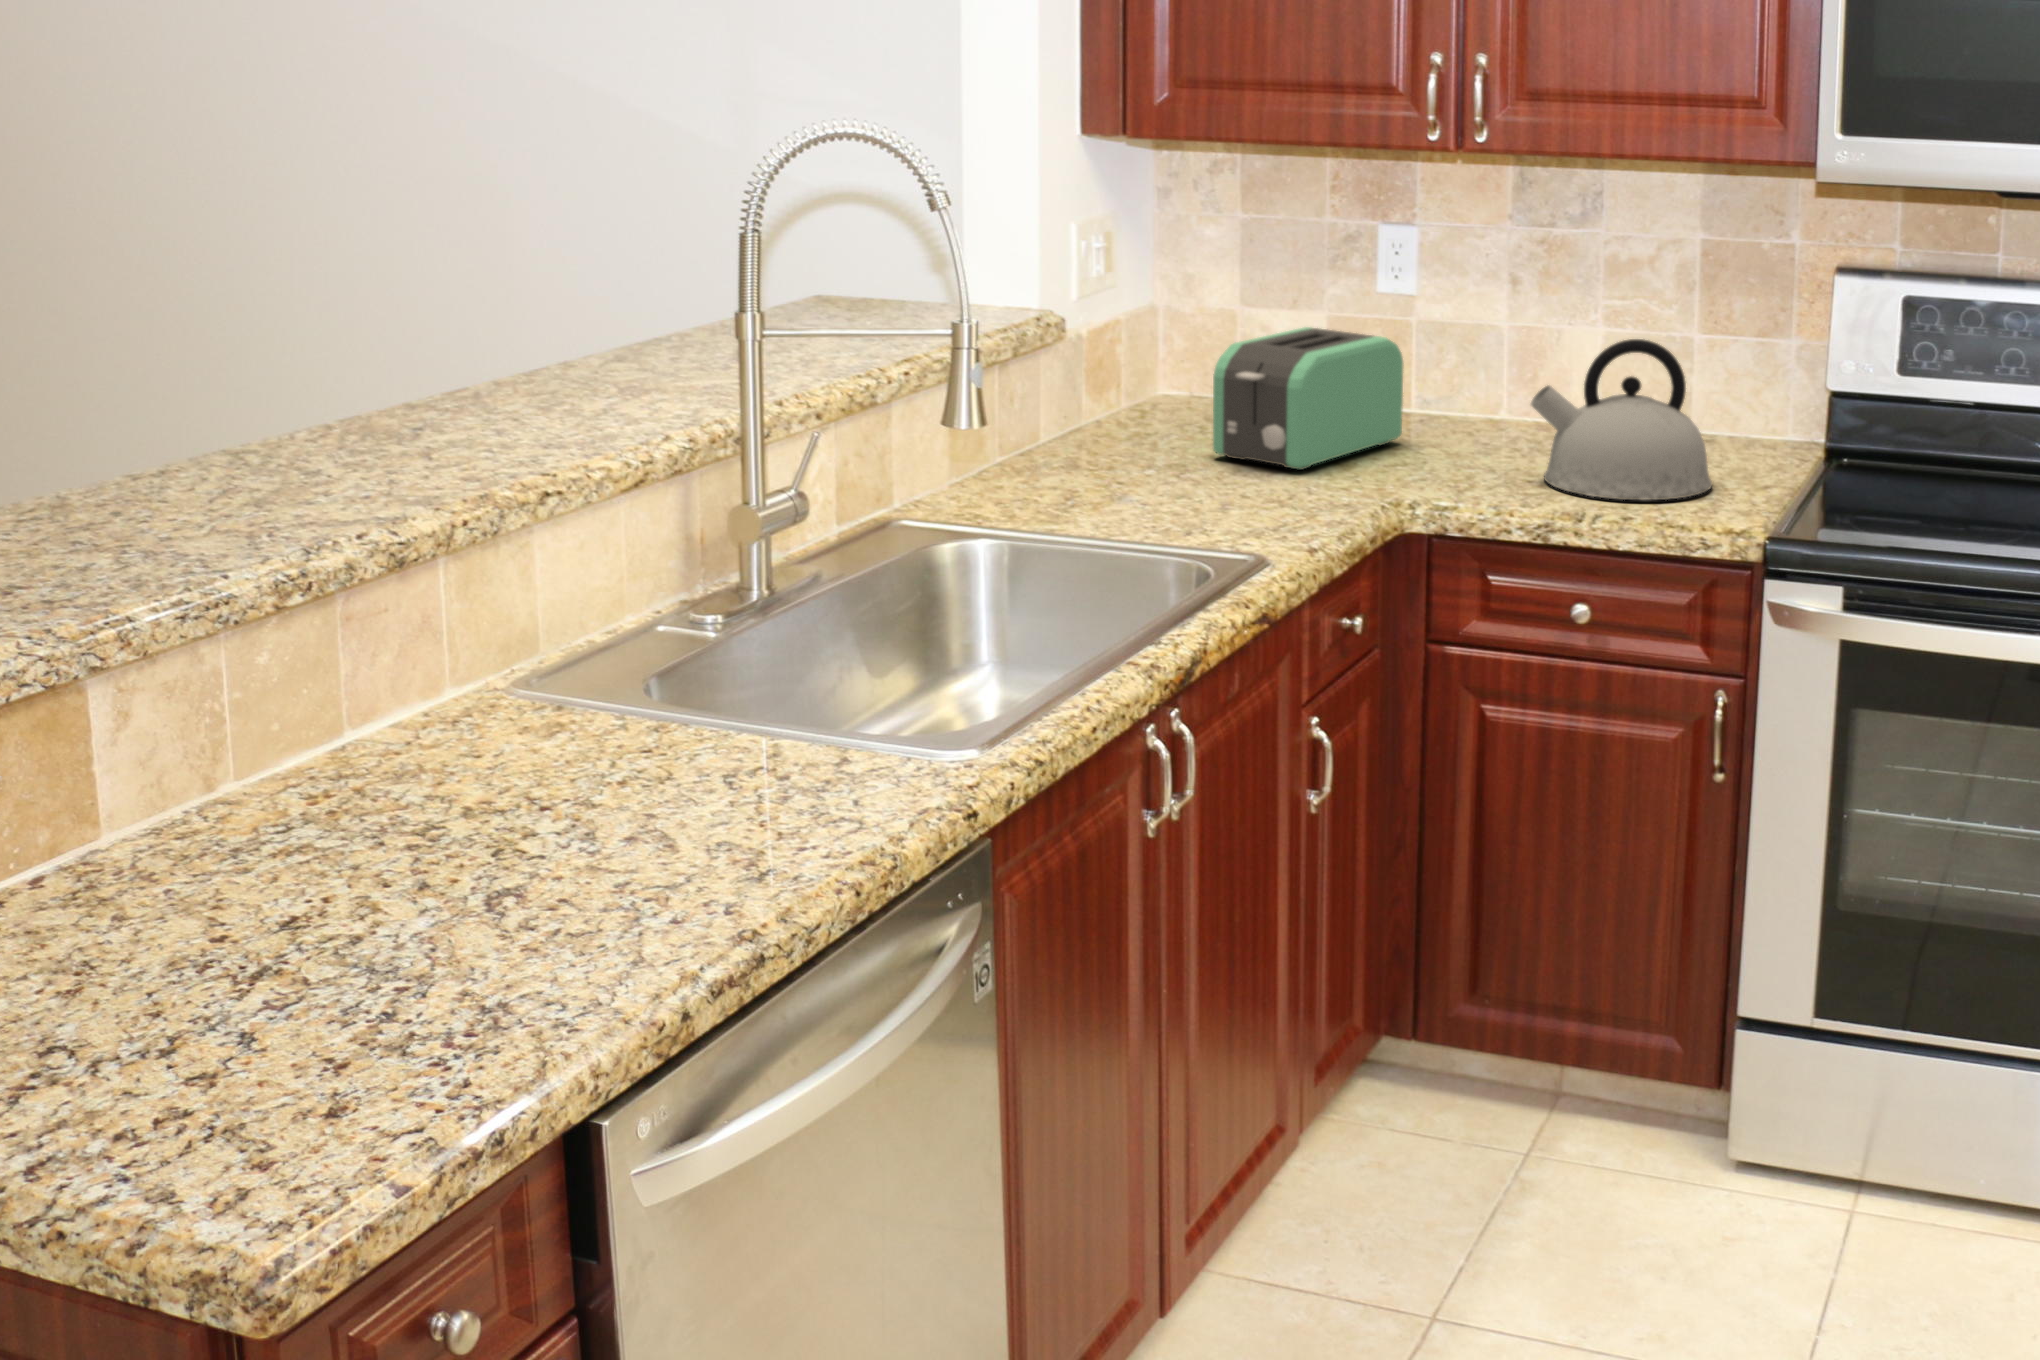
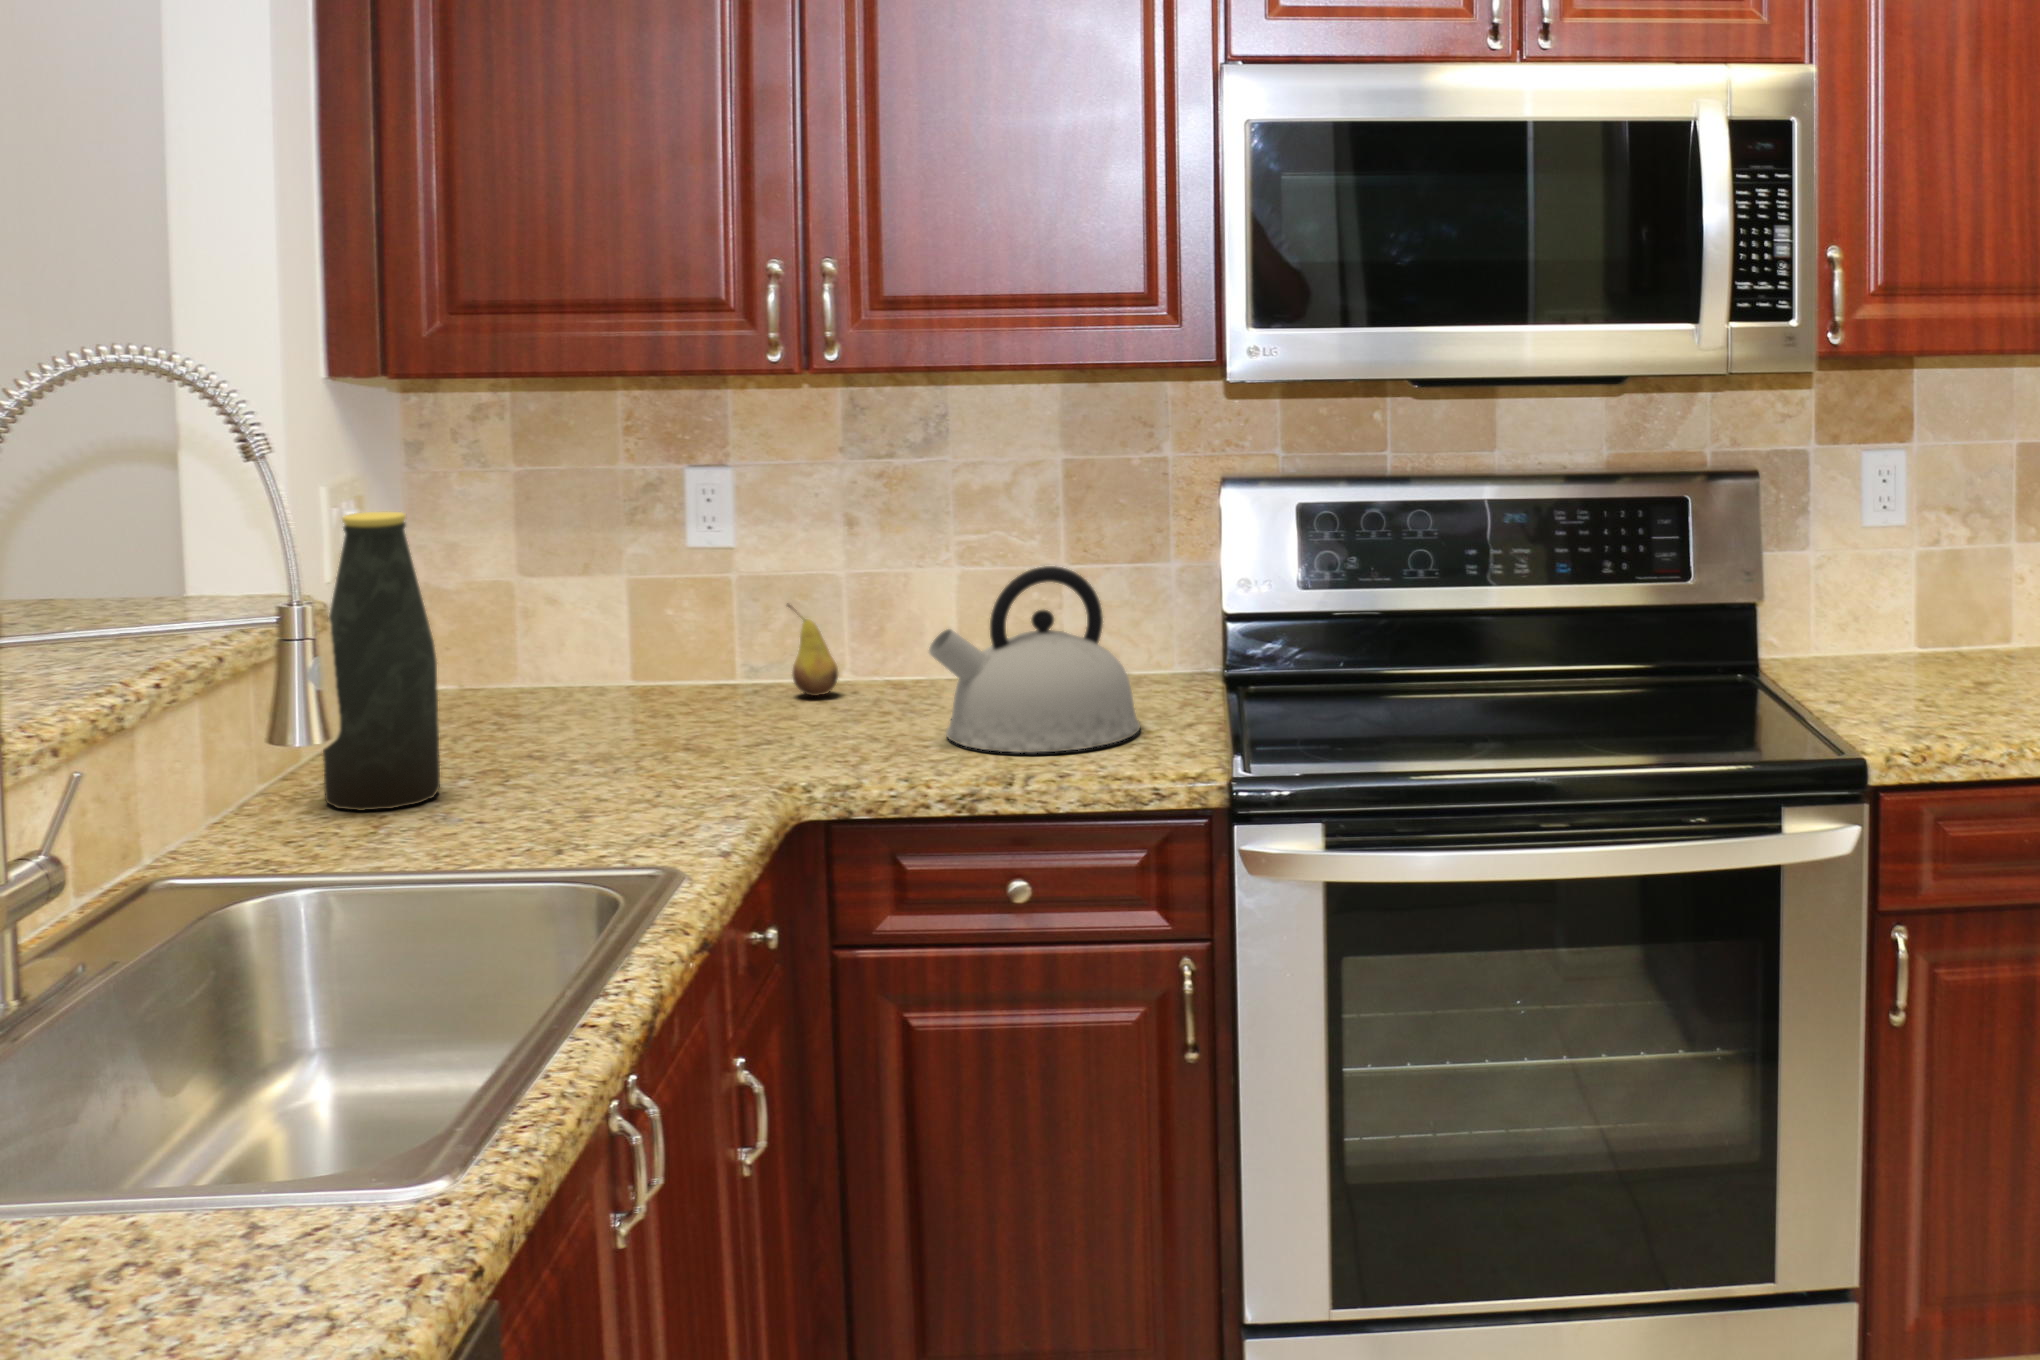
bottle: none [1059,251,1142,482] -> present [323,511,440,811]
toaster: present [1213,327,1403,470] -> none [520,588,751,763]
fruit: none [1443,352,1483,431] -> present [787,605,838,696]

